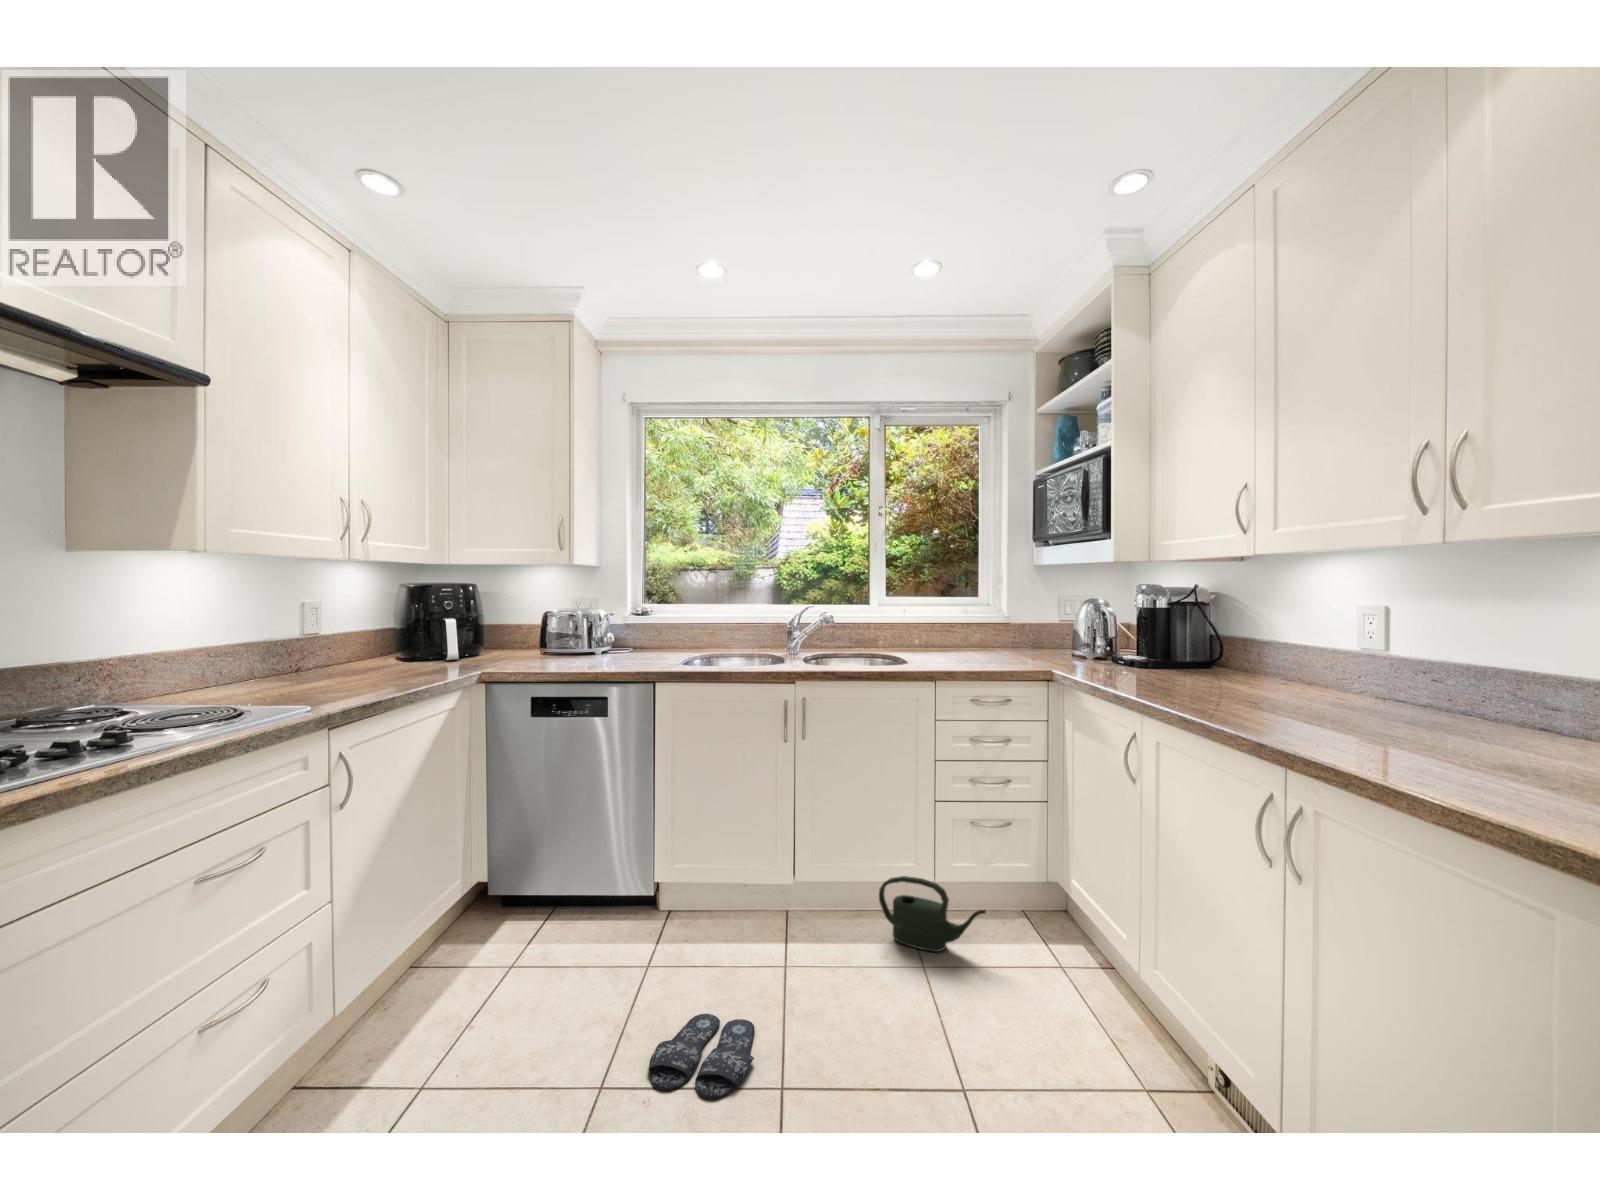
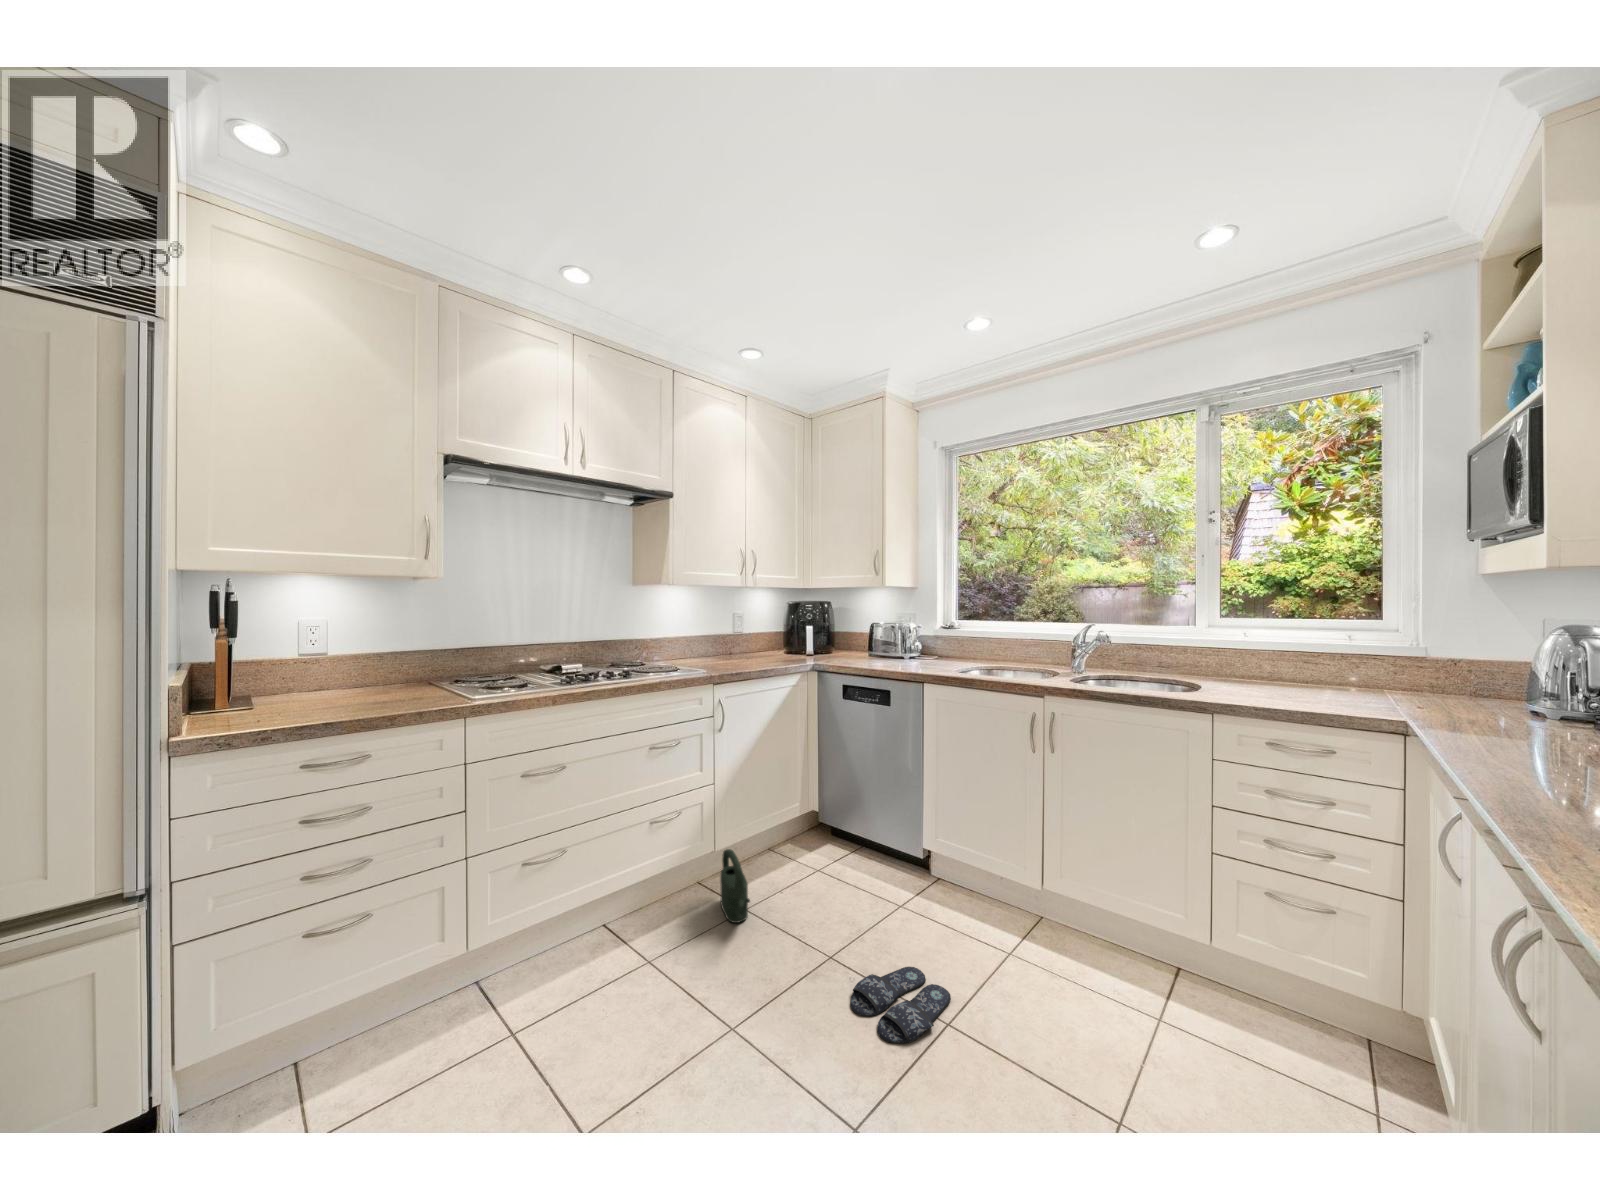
watering can: present [879,876,986,952] -> present [720,849,750,923]

